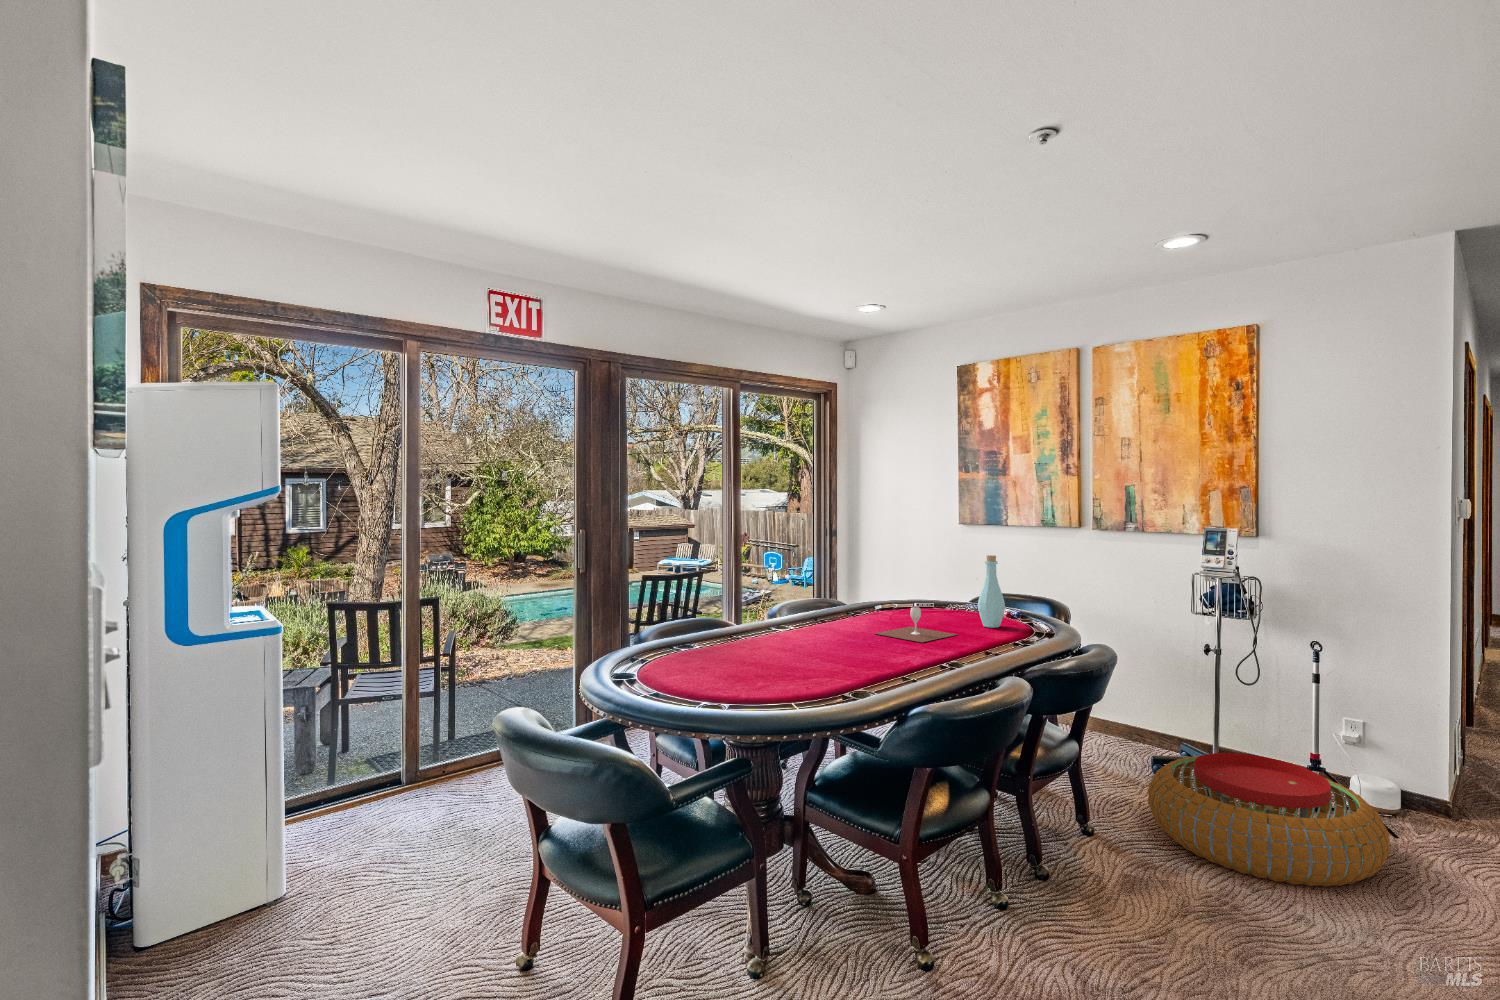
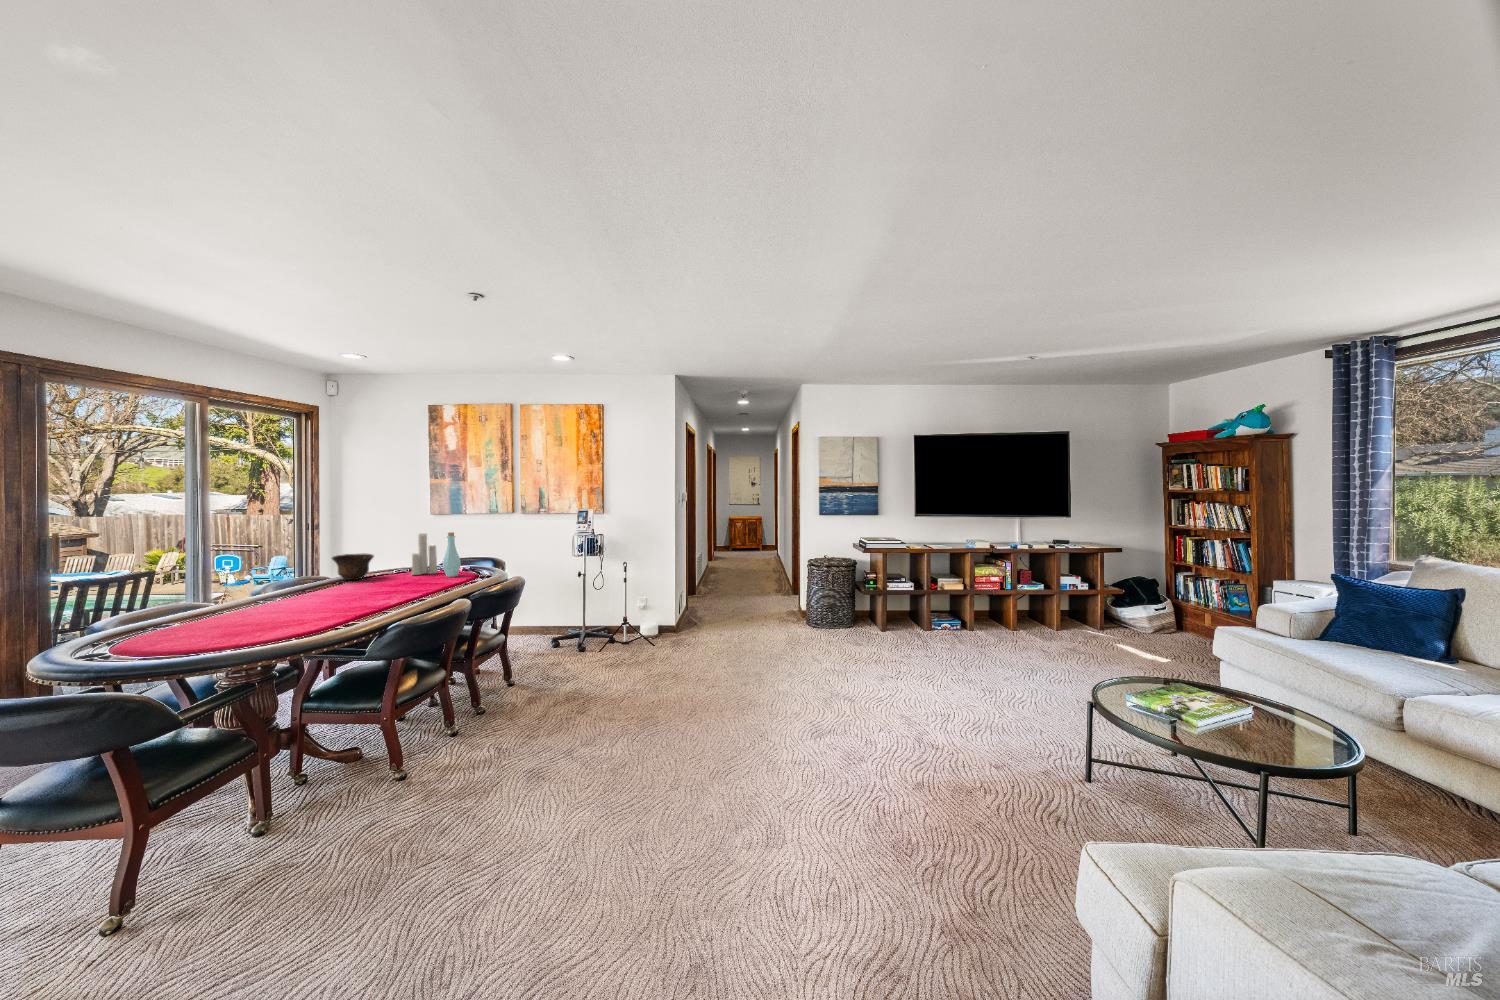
candle: none [933,541,970,618] -> present [411,533,438,575]
bowl: none [838,577,888,614] -> present [332,554,374,580]
wine glass: present [875,607,957,642] -> none [365,569,429,590]
pouf: present [1148,753,1390,887] -> none [545,624,646,680]

